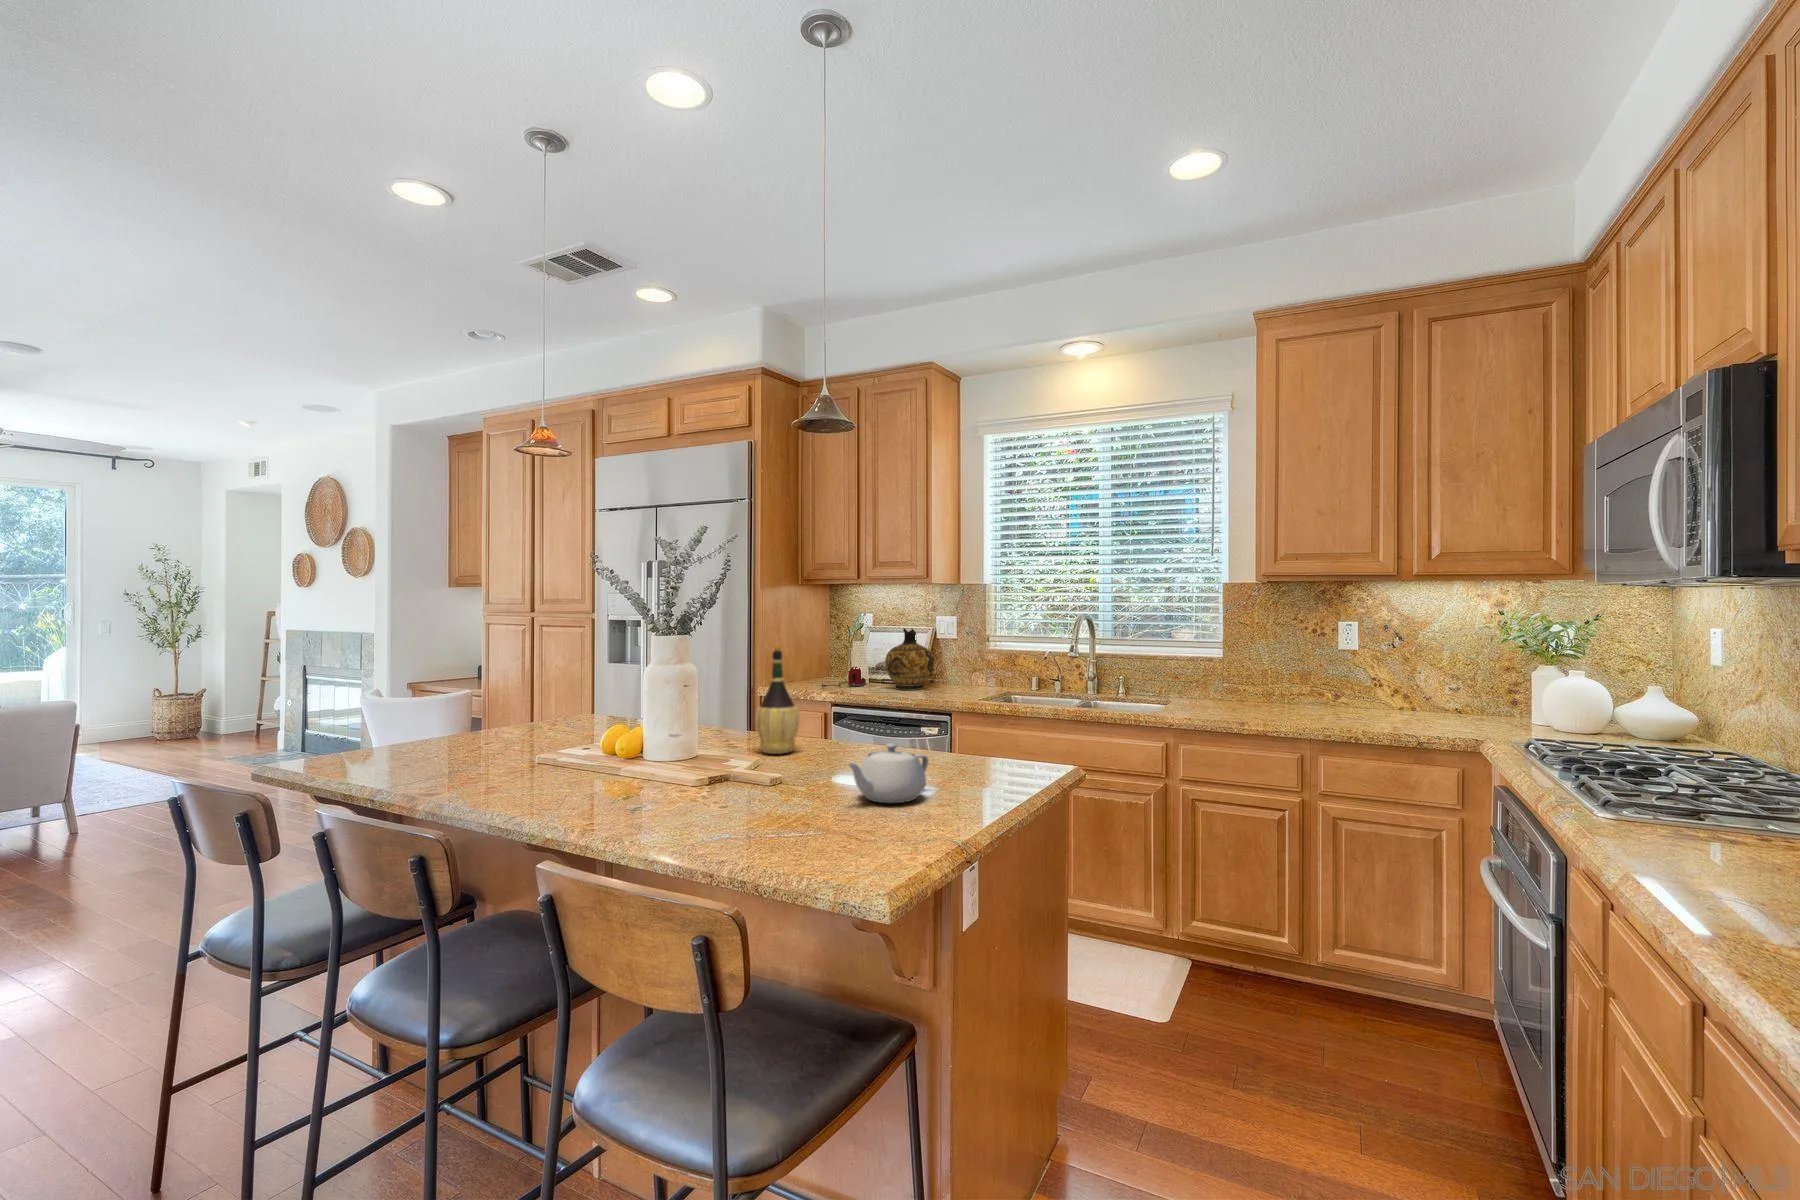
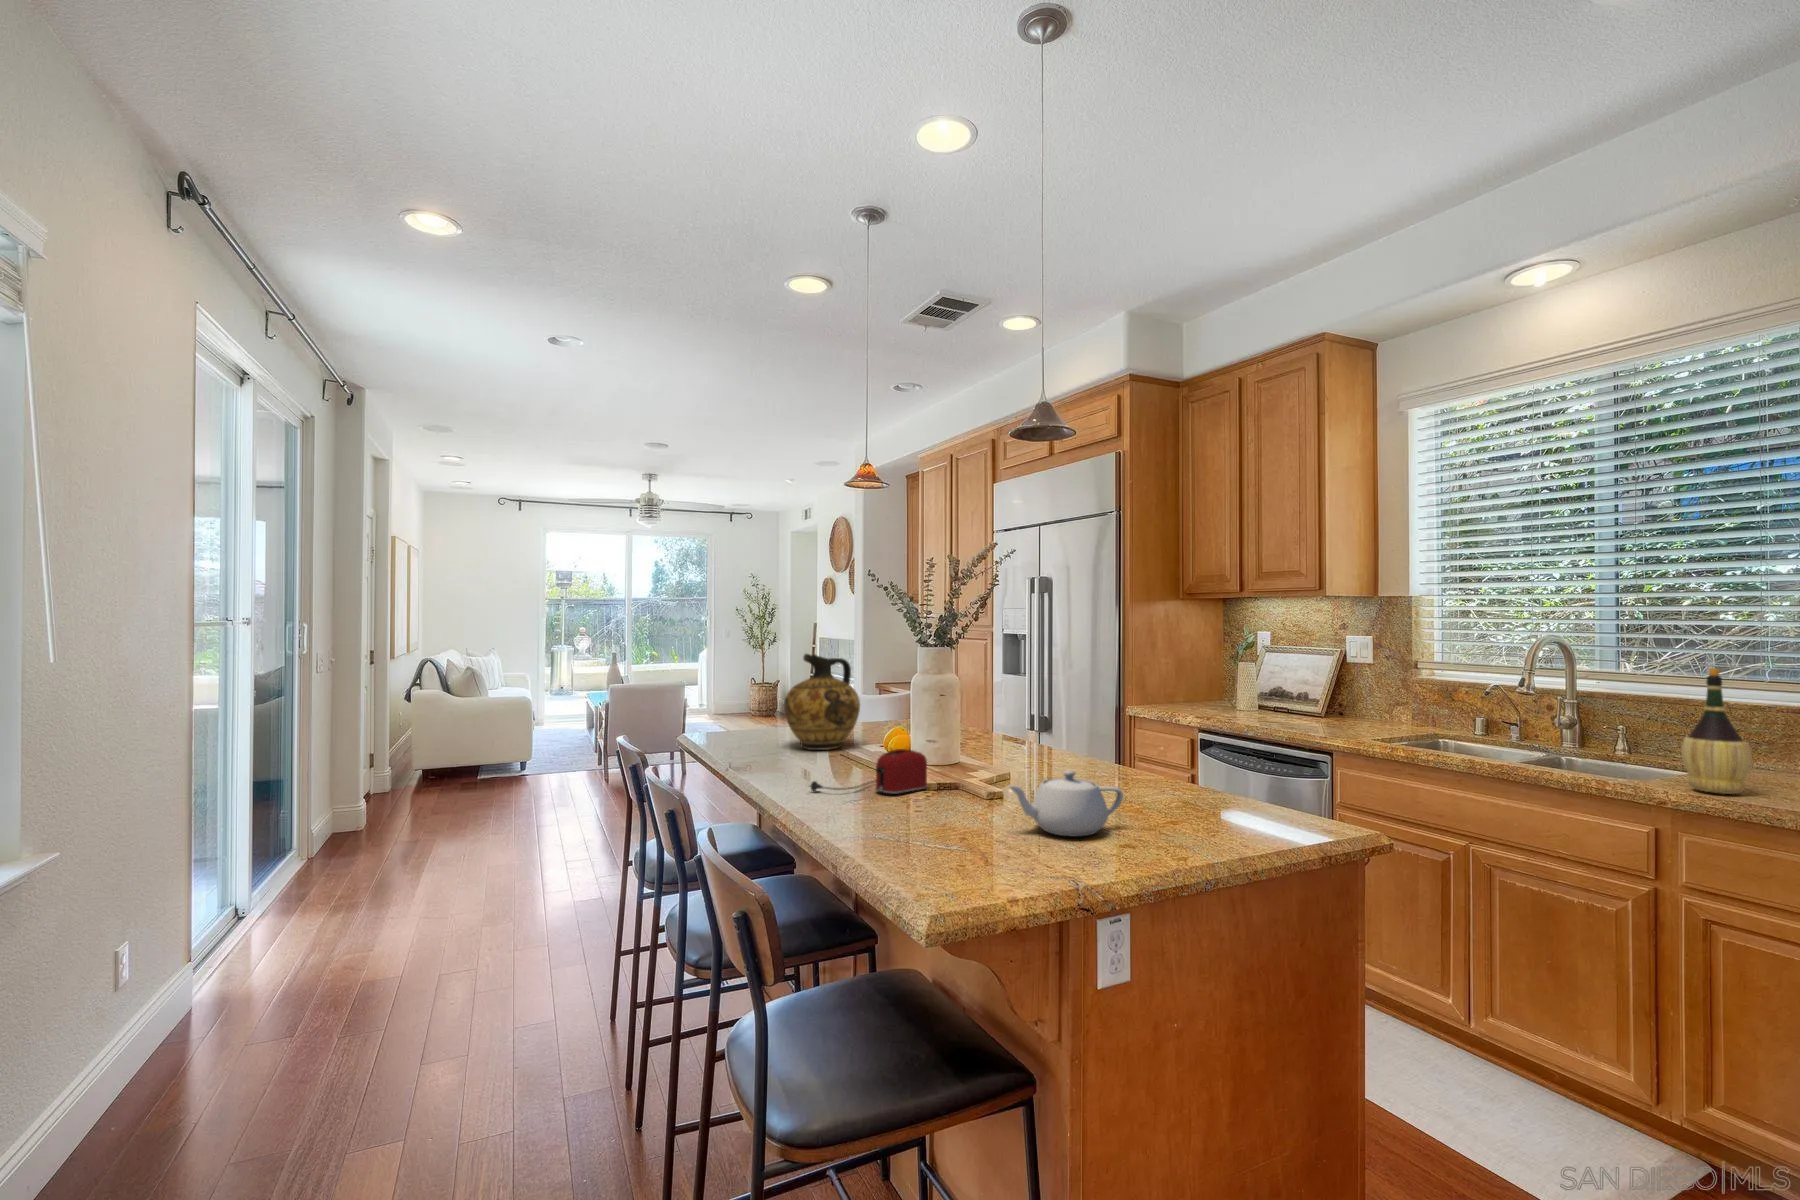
ceramic jug: present [885,629,934,690] -> present [784,654,860,750]
wine bottle: present [755,644,799,754] -> present [1681,668,1752,794]
toaster: present [820,667,866,688] -> present [810,749,927,794]

